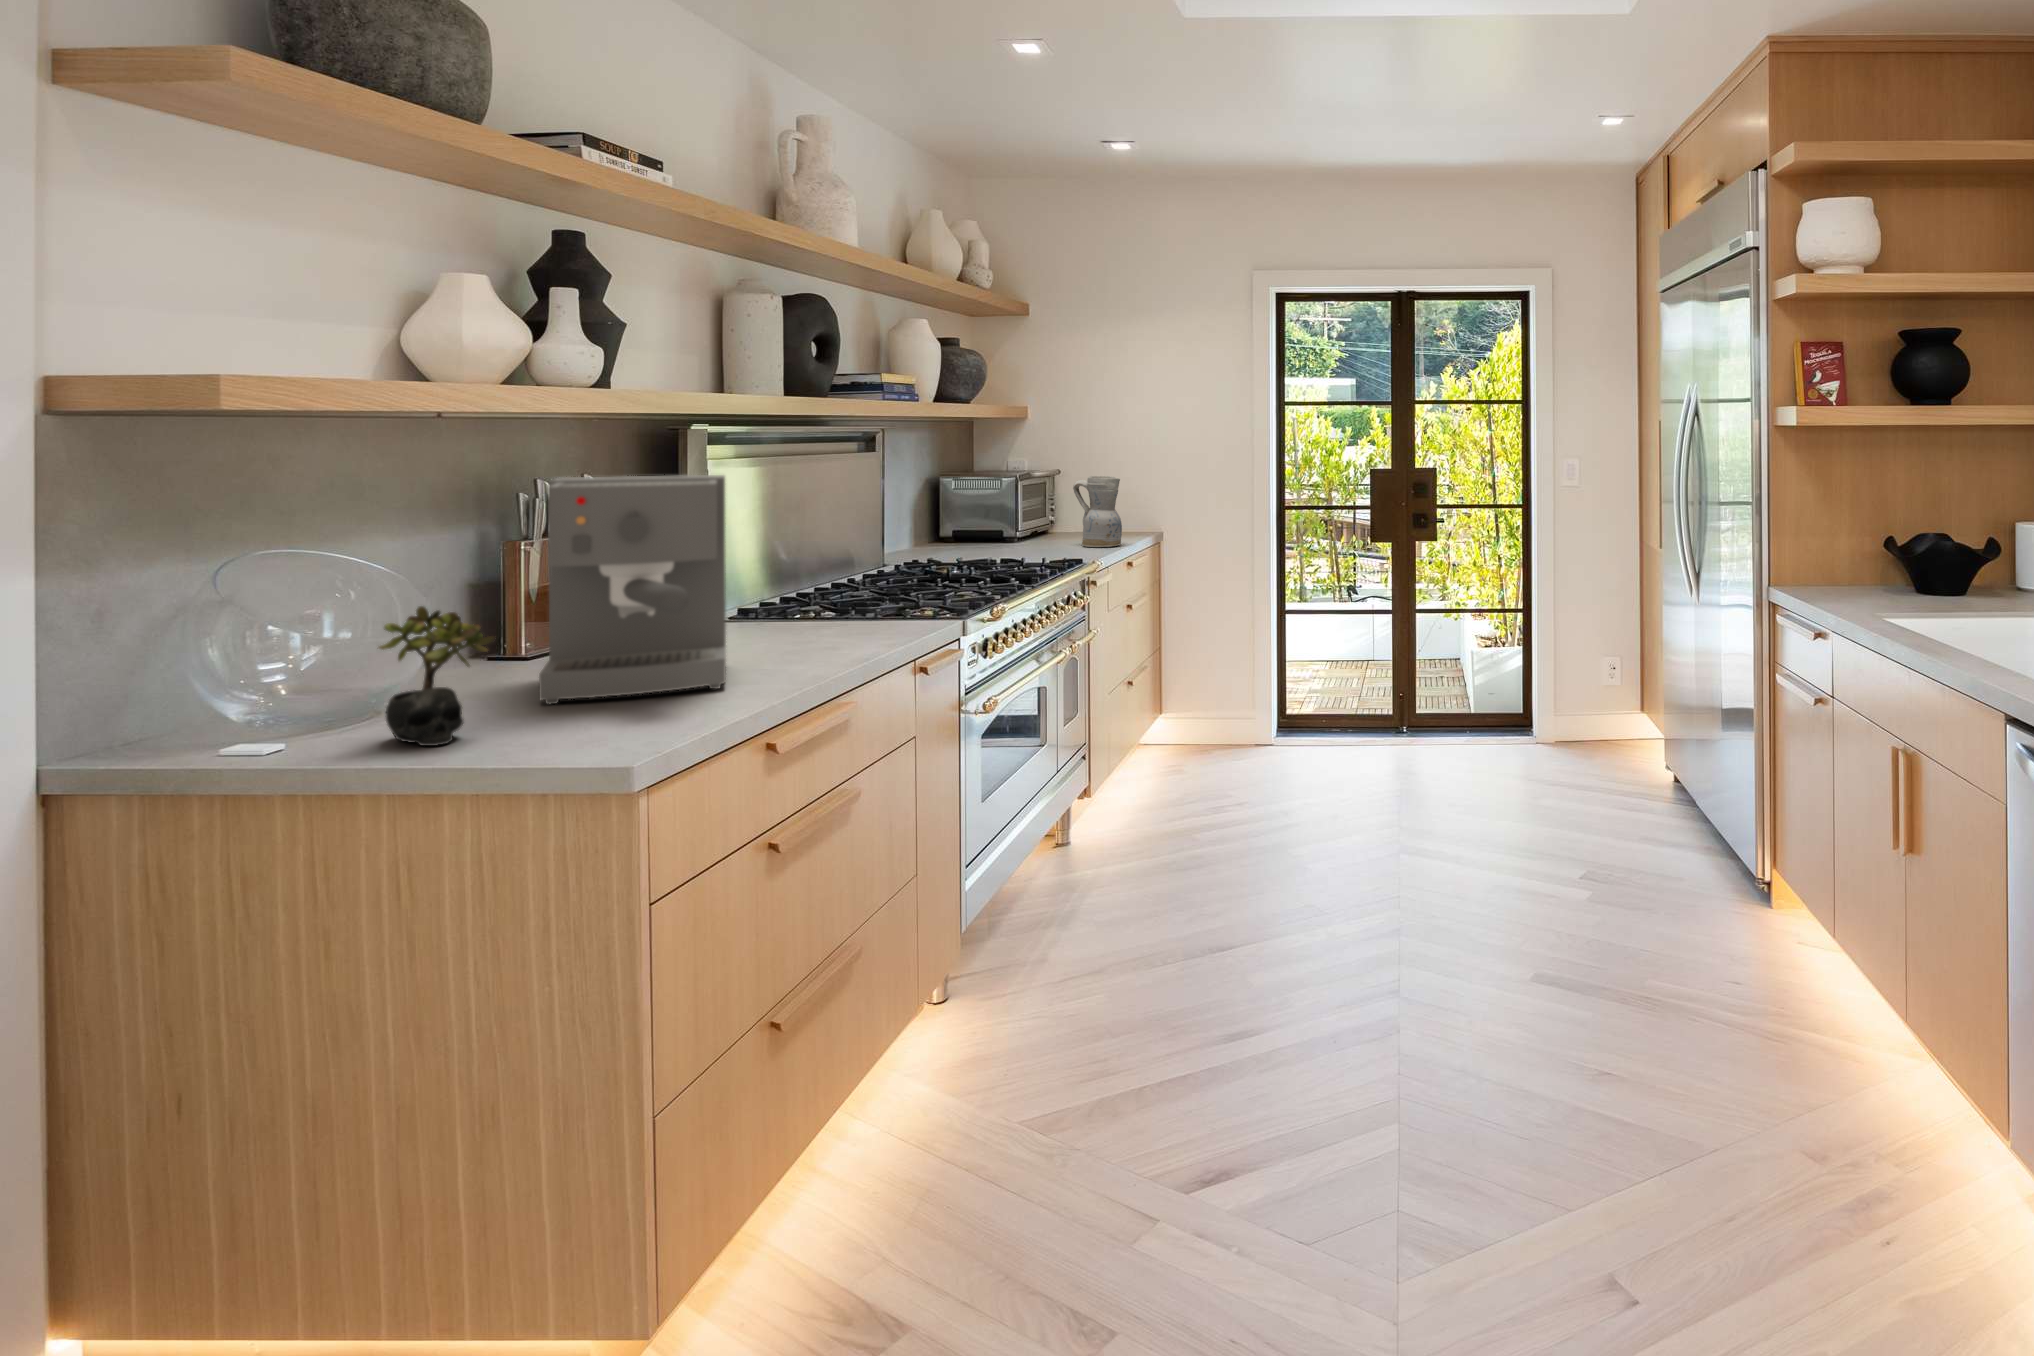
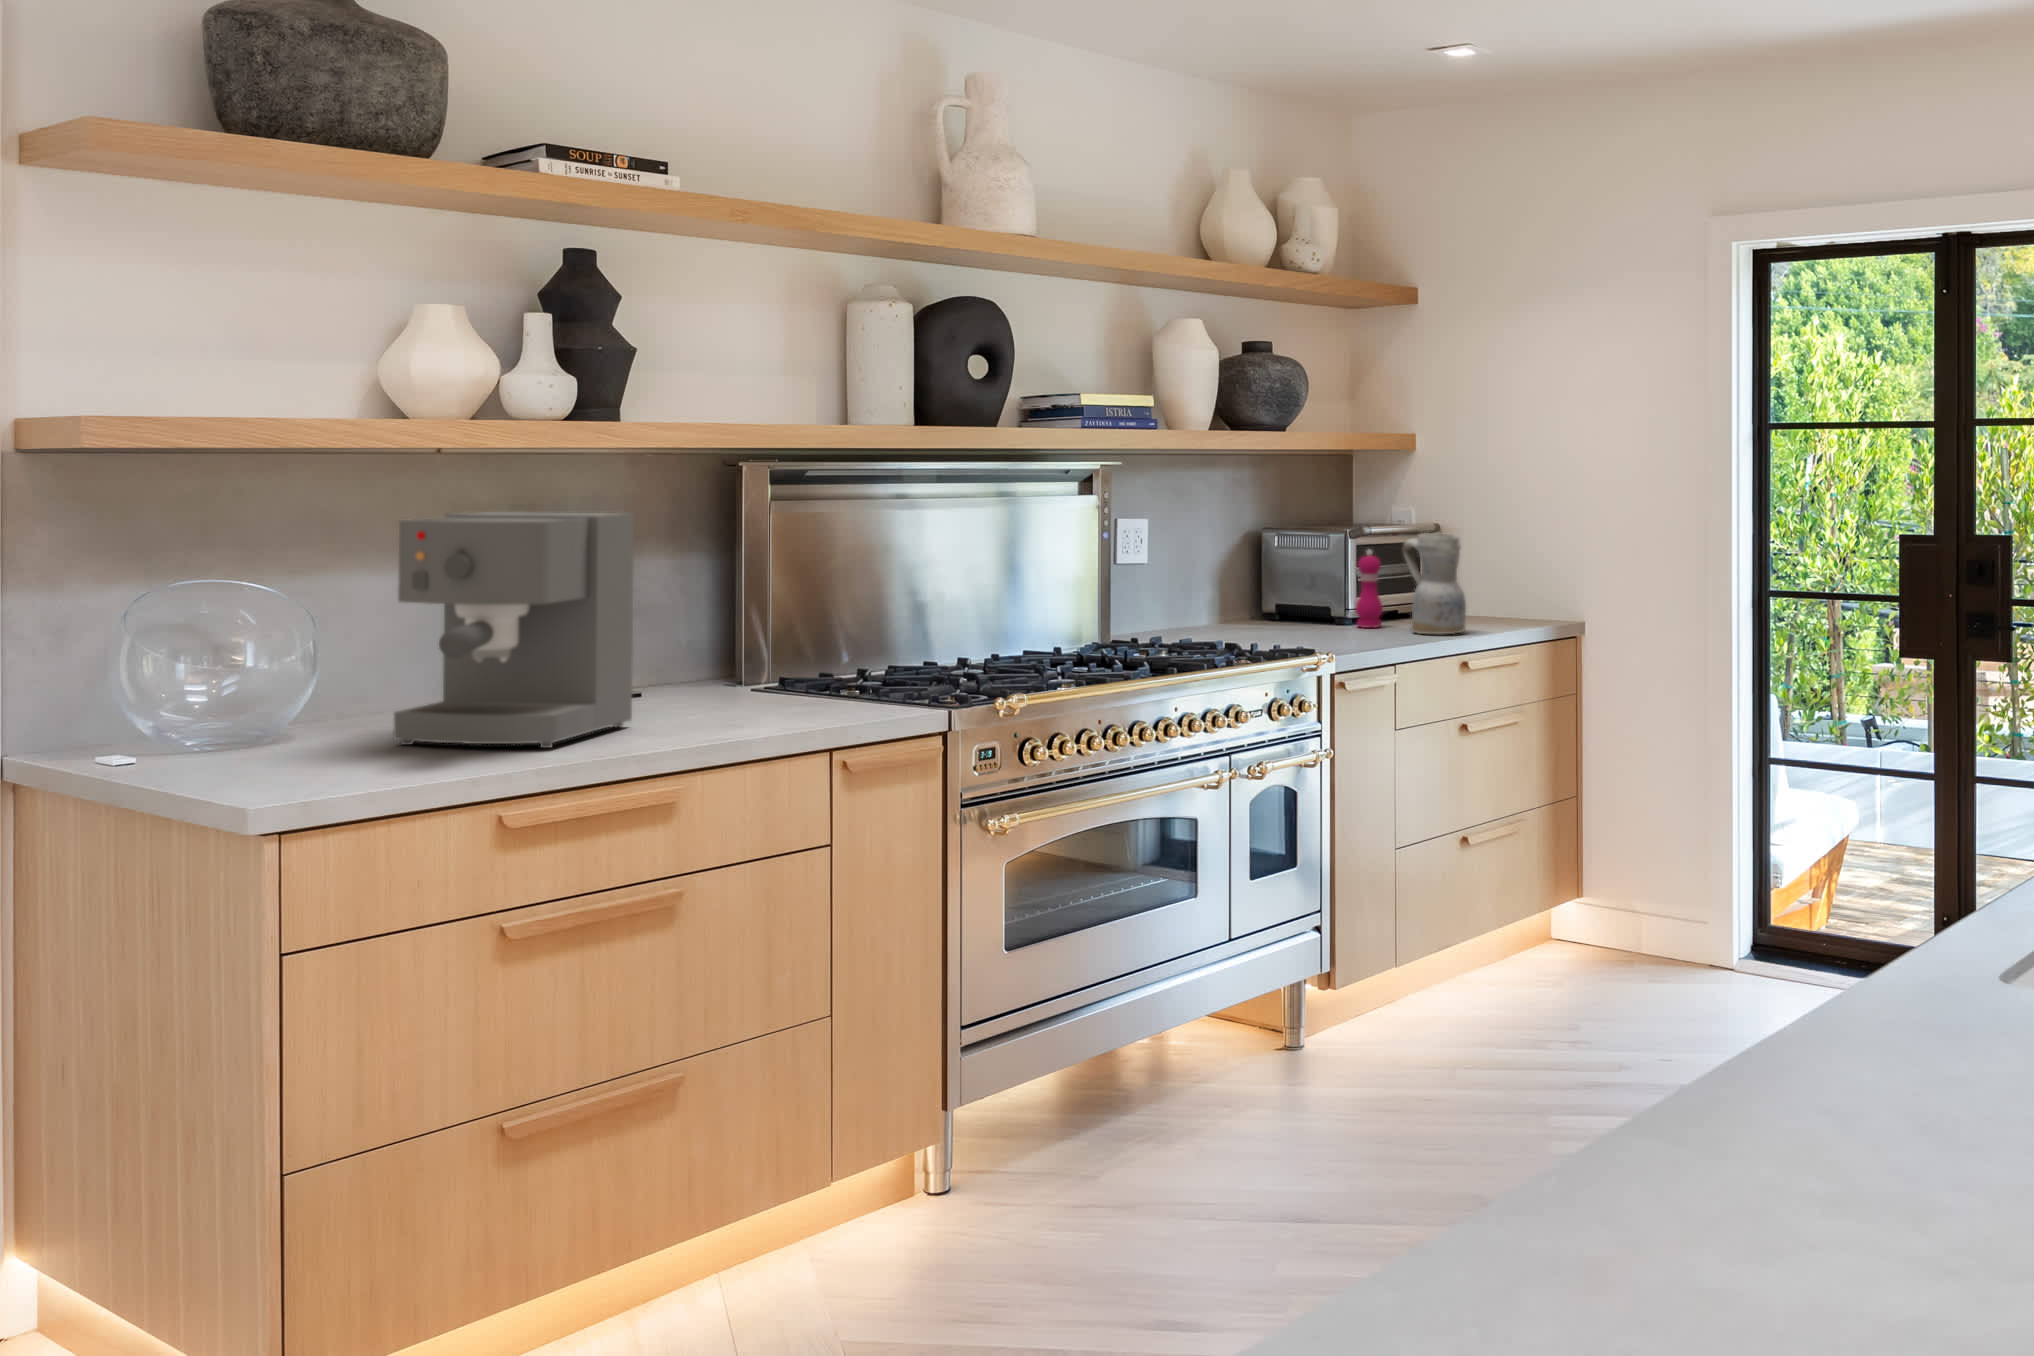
pepper mill: none [1031,489,1052,546] -> present [1355,550,1383,628]
succulent plant: present [379,606,495,746] -> none [199,632,298,767]

